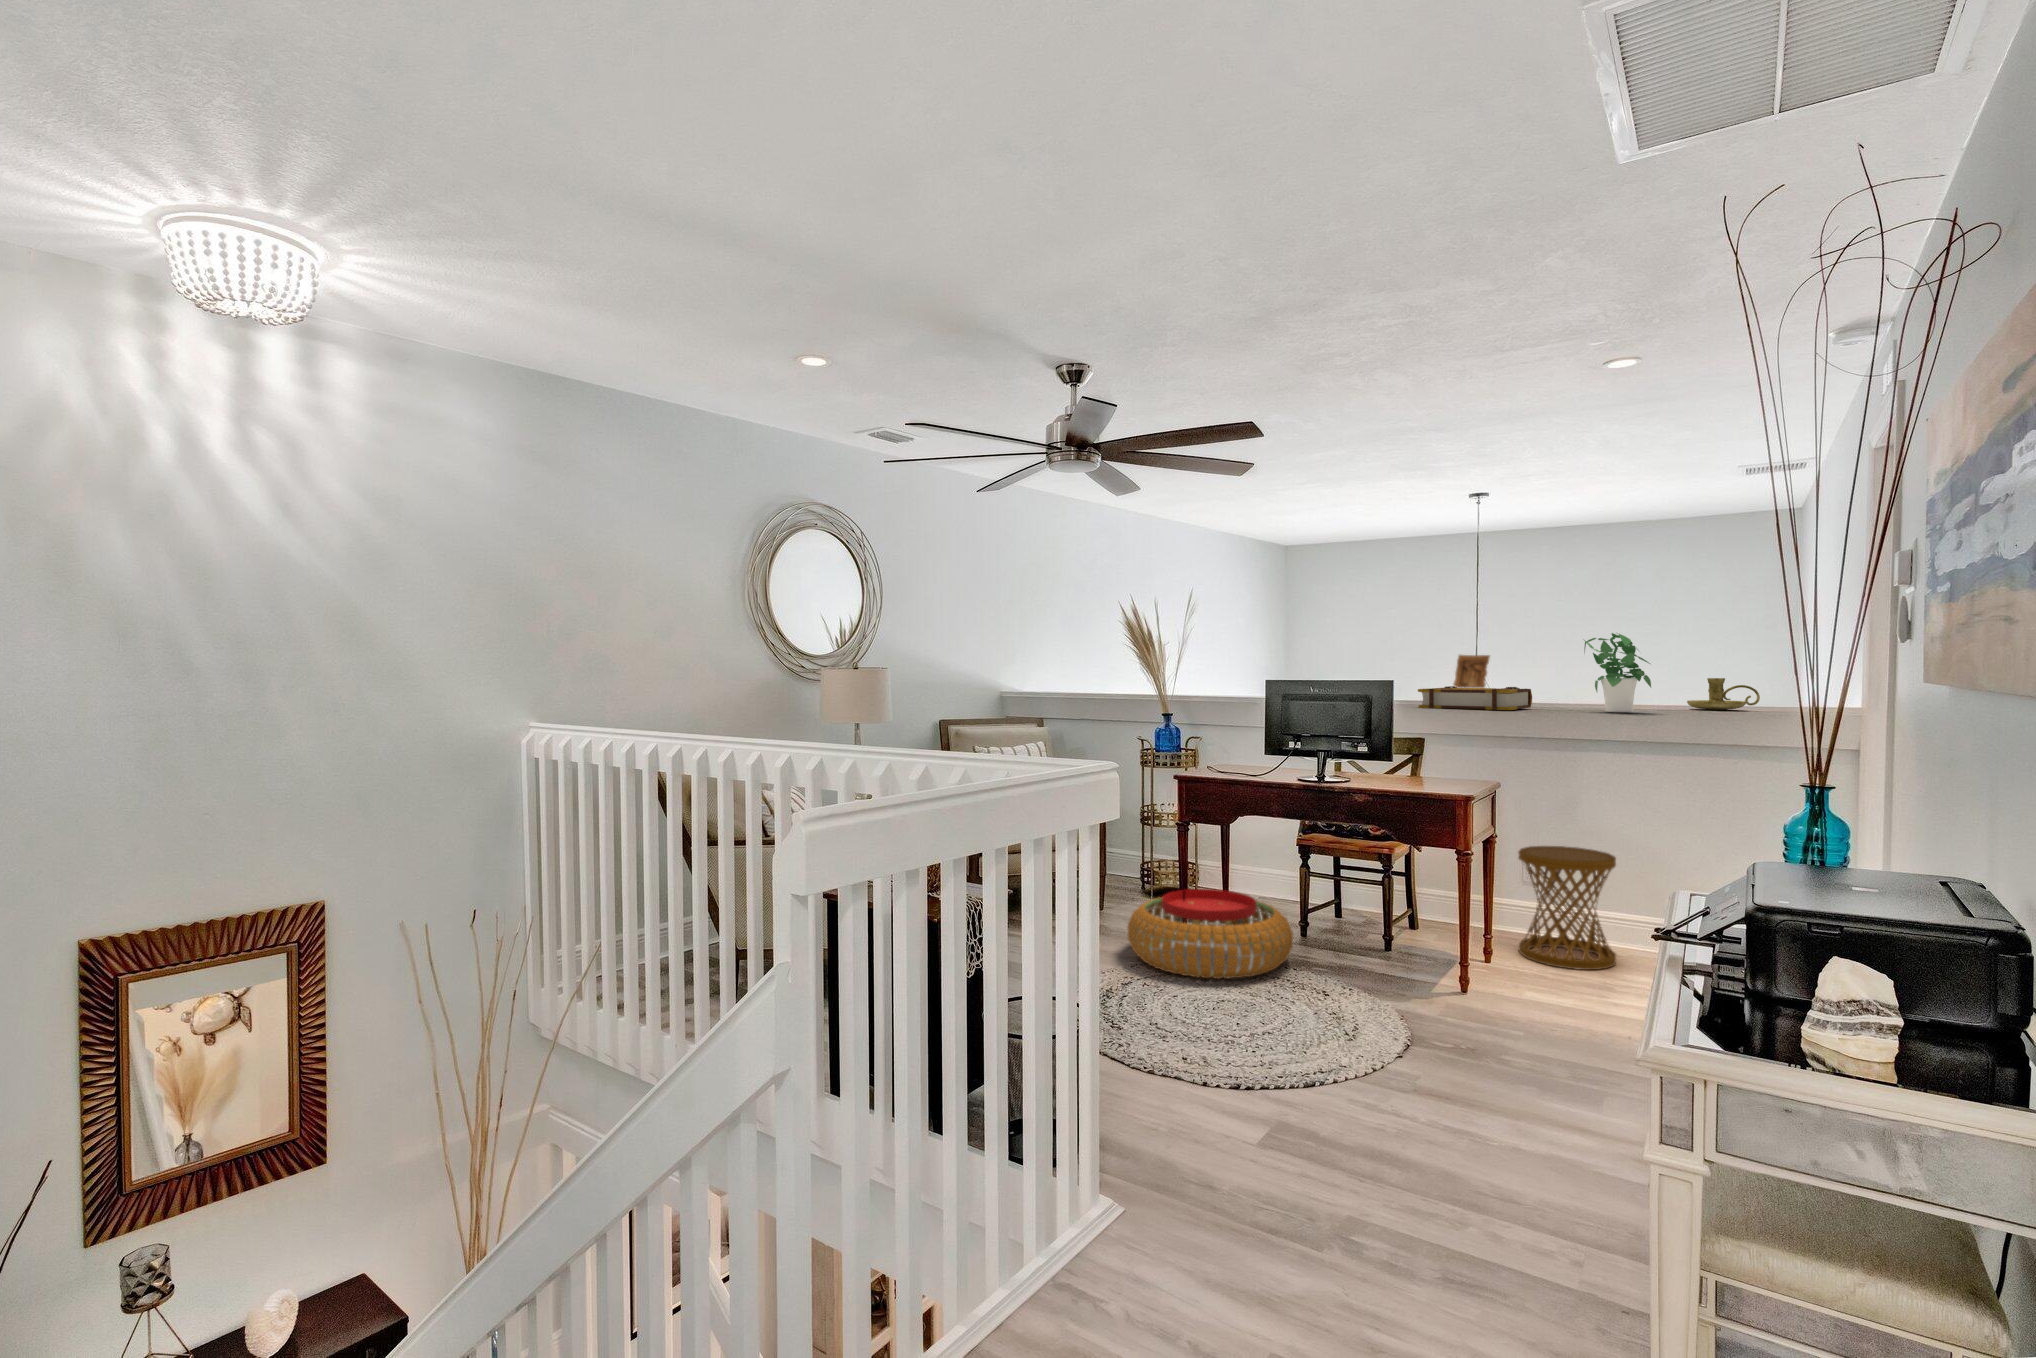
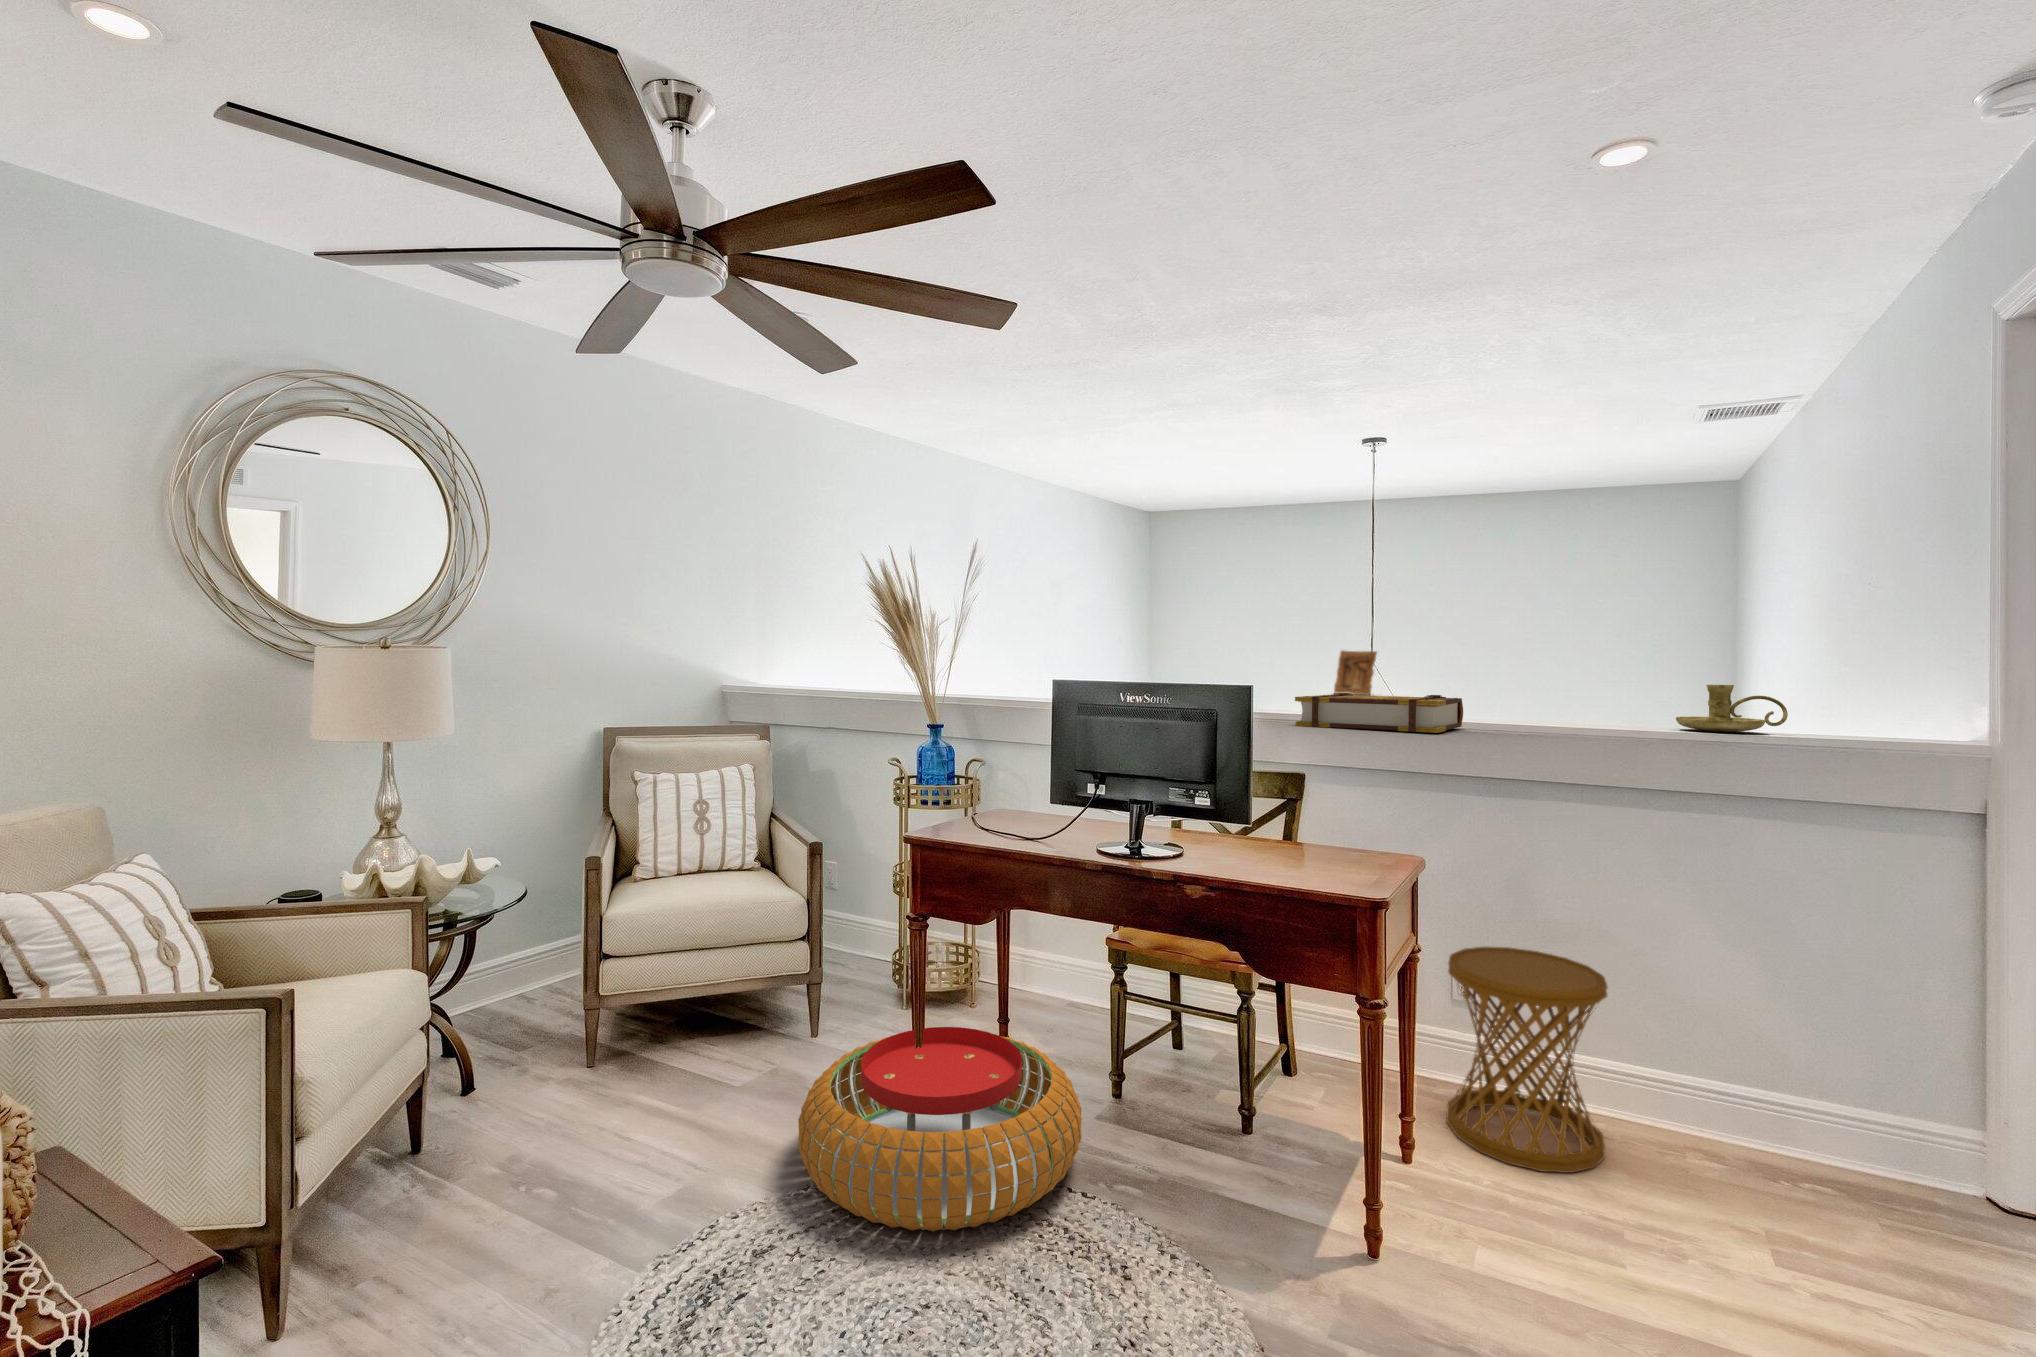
potted plant: present [1584,633,1651,712] -> none [1546,610,1657,738]

